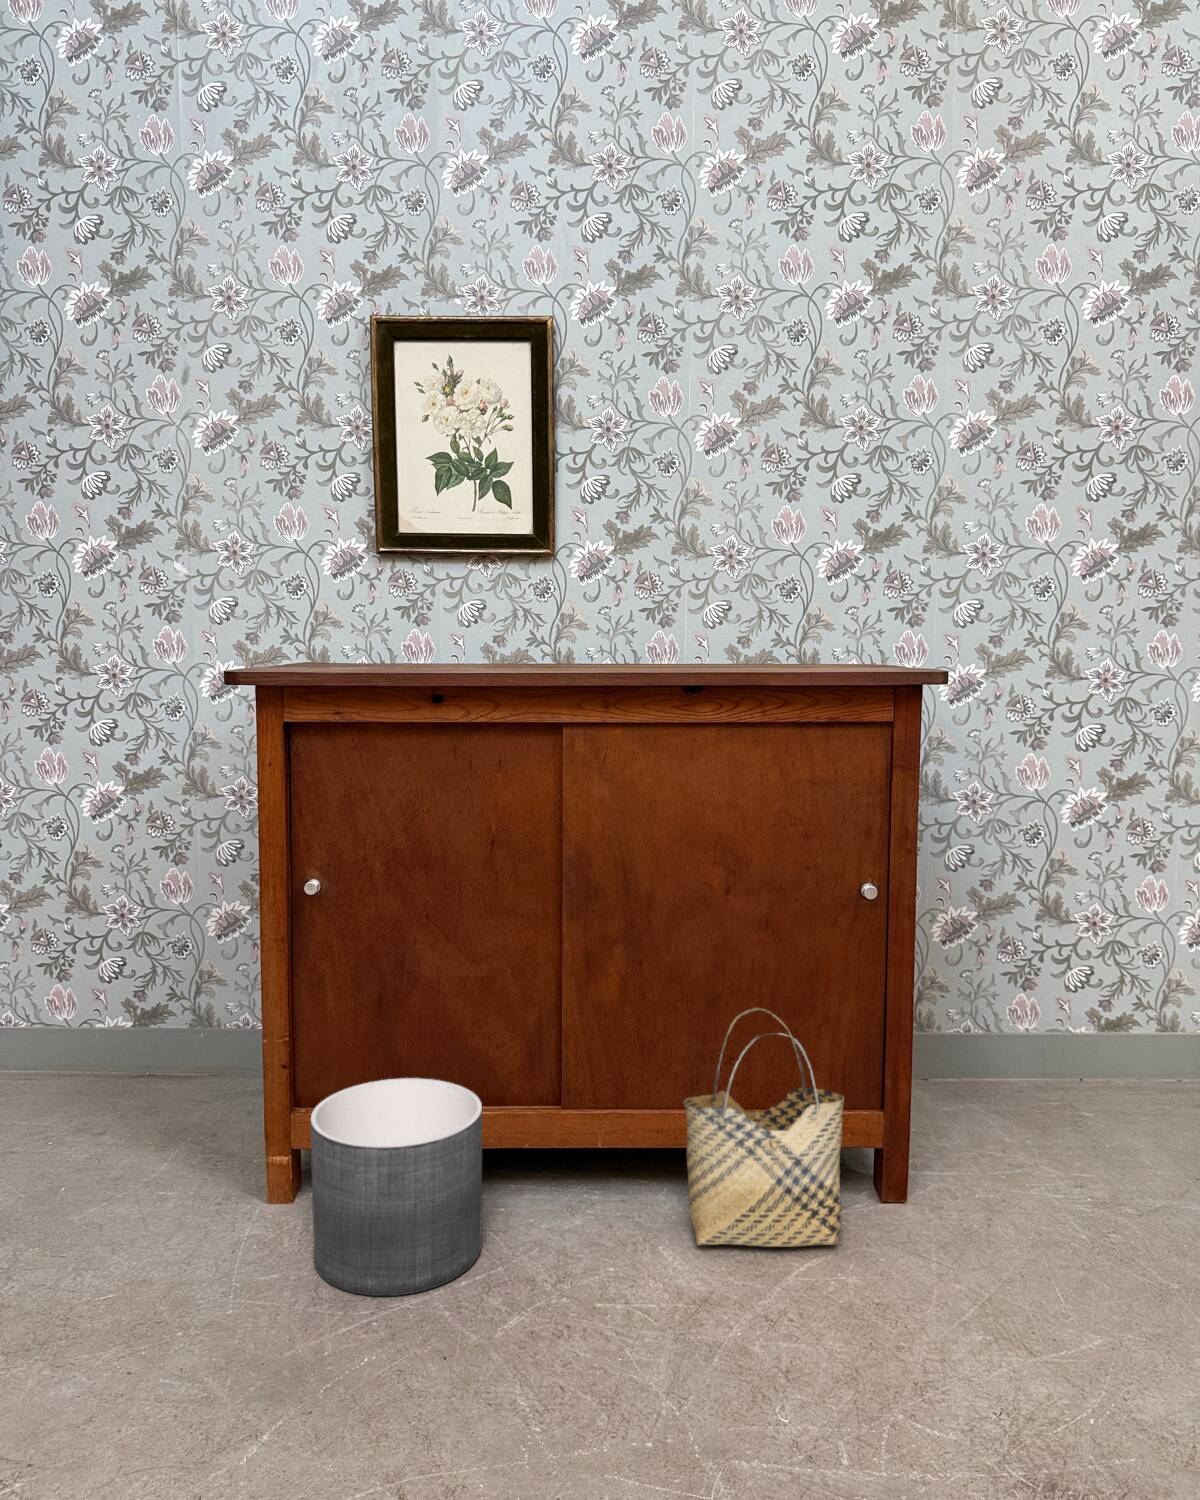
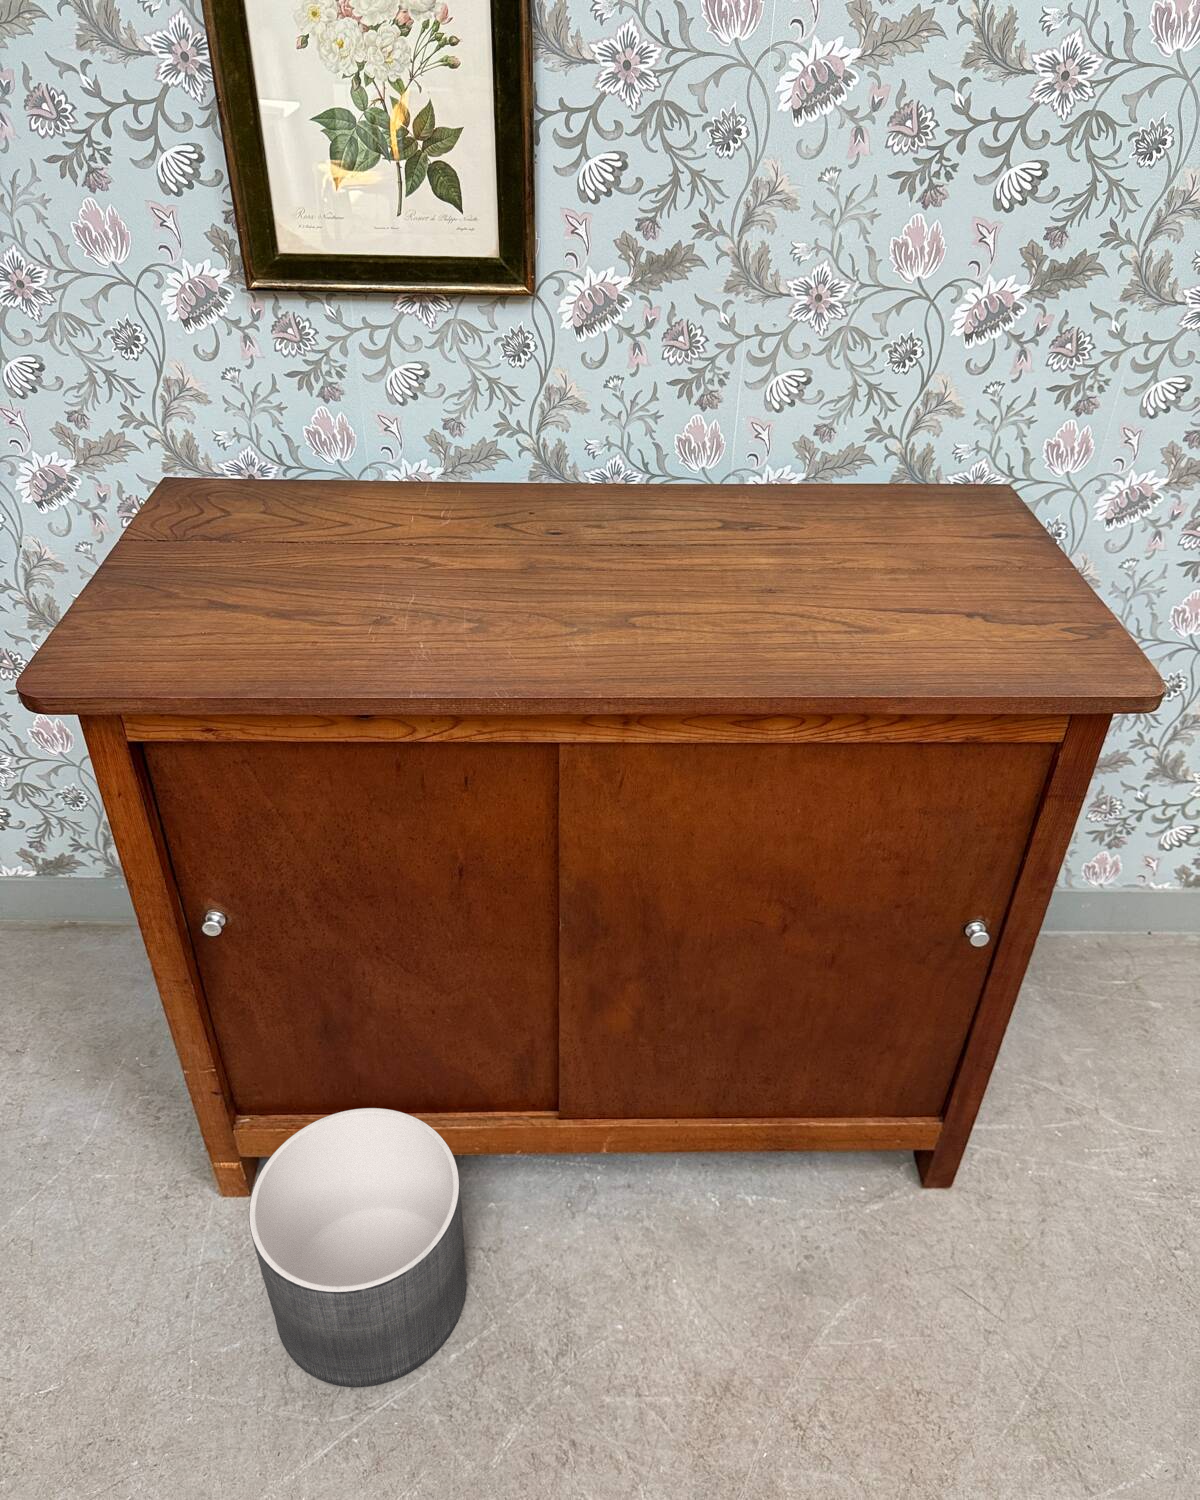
woven basket: present [683,1007,844,1247] -> none [704,1050,899,1295]

